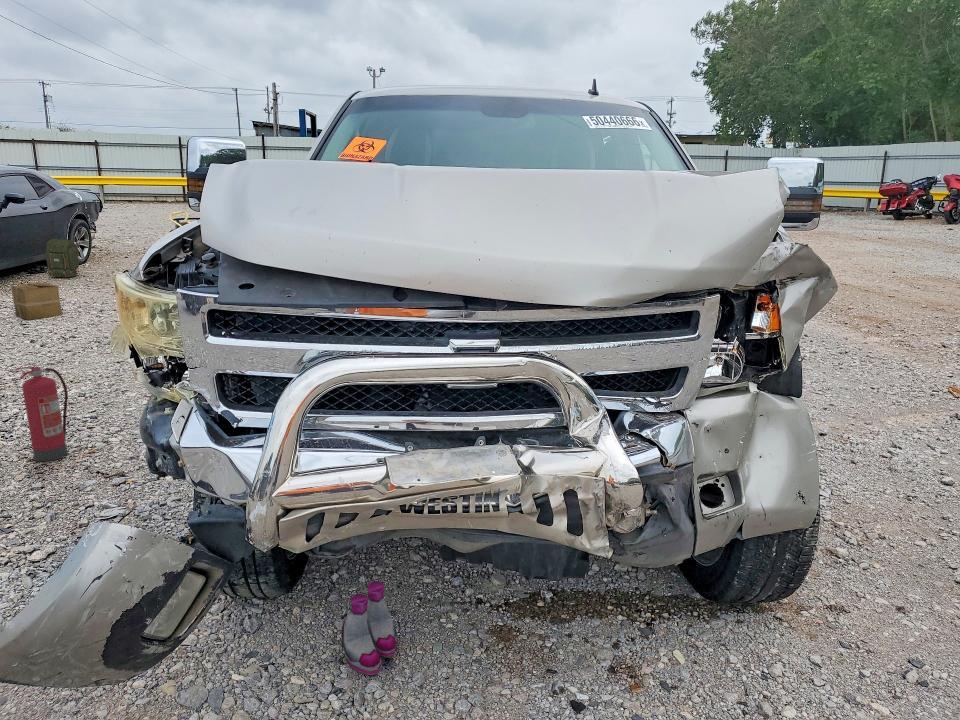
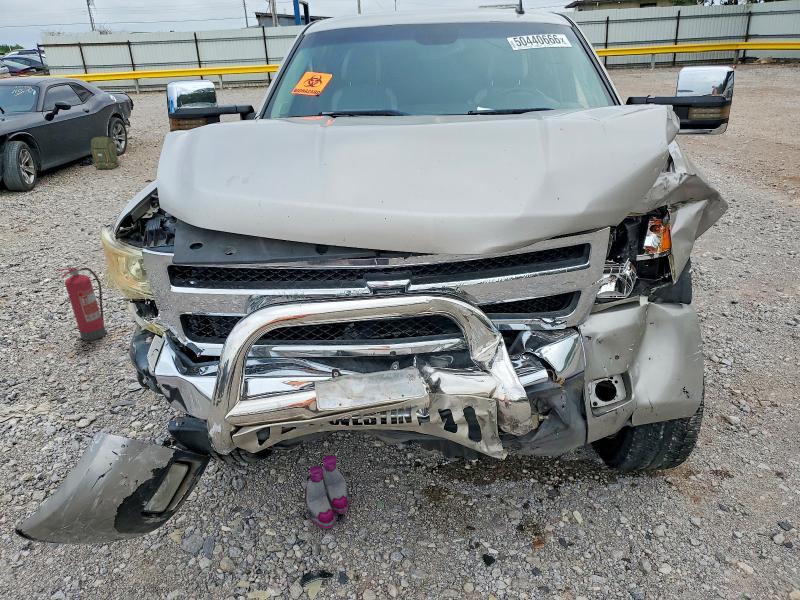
cardboard box: present [11,282,62,320] -> none [64,178,105,210]

